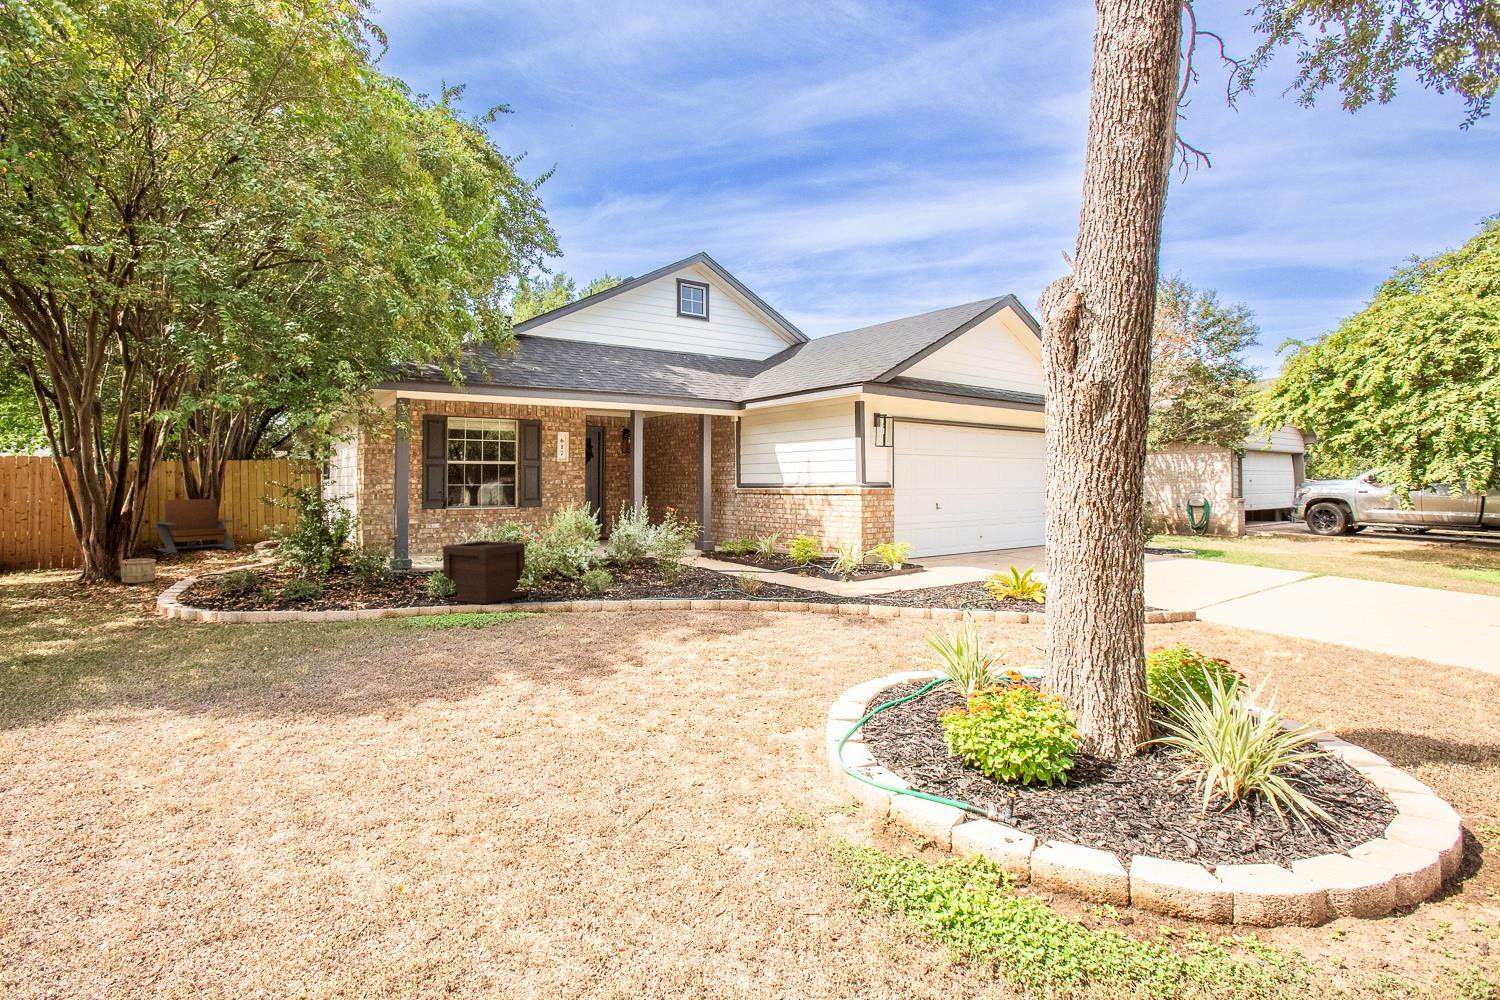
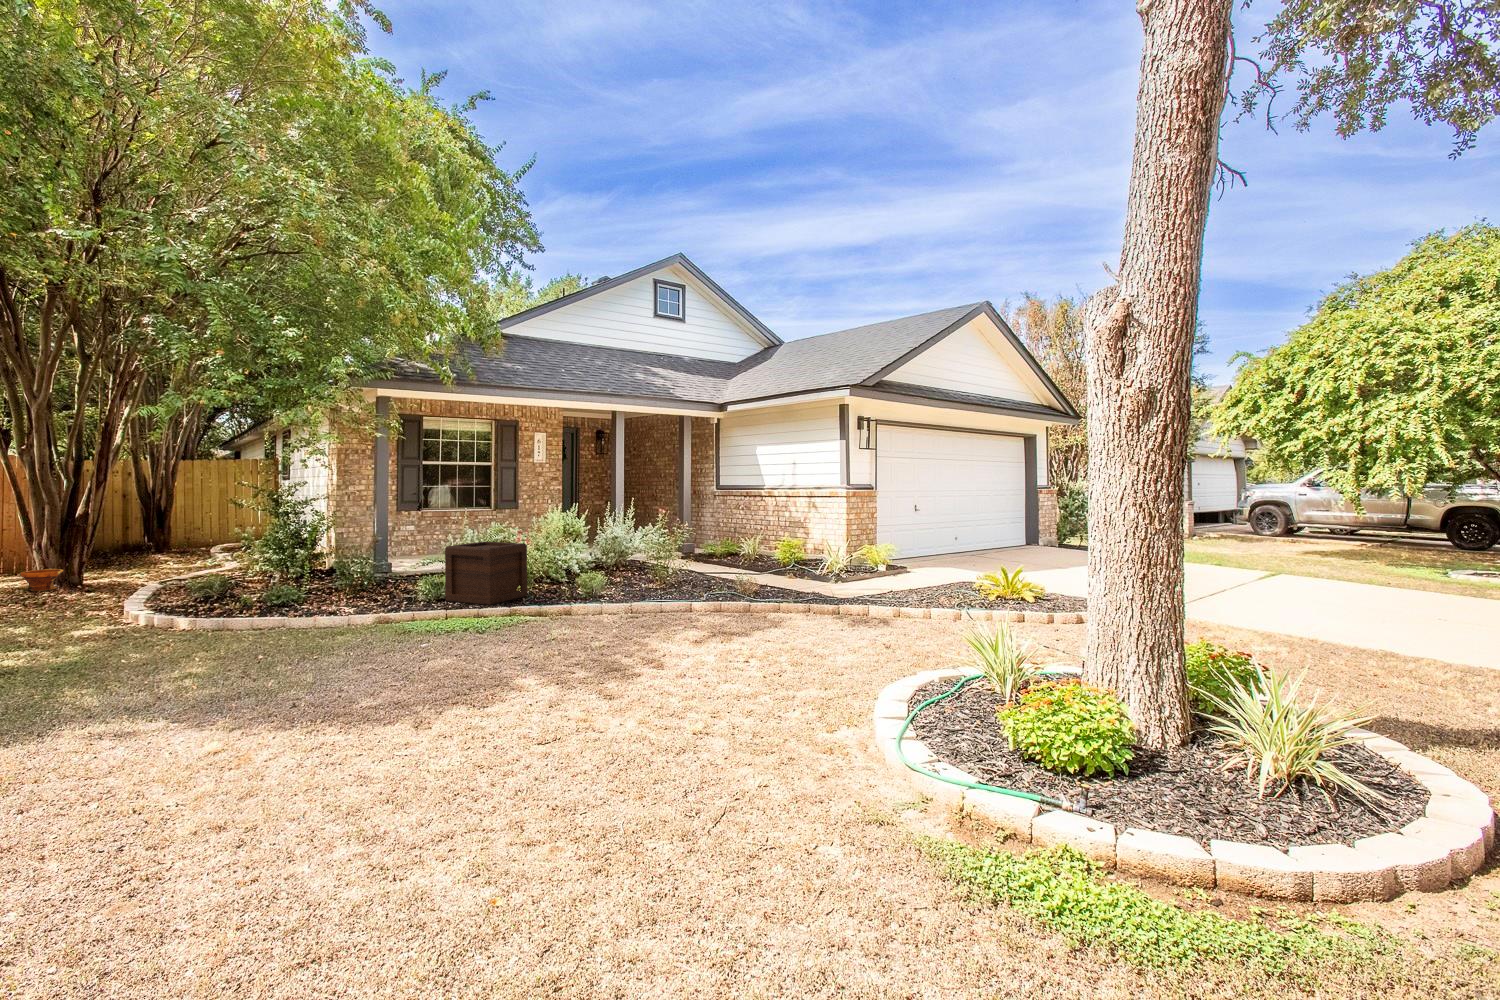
lounge chair: present [156,499,235,553] -> none [124,499,210,554]
wooden bucket: present [120,558,156,583] -> none [97,560,136,585]
planter: none [48,567,88,588] -> present [21,569,63,591]

